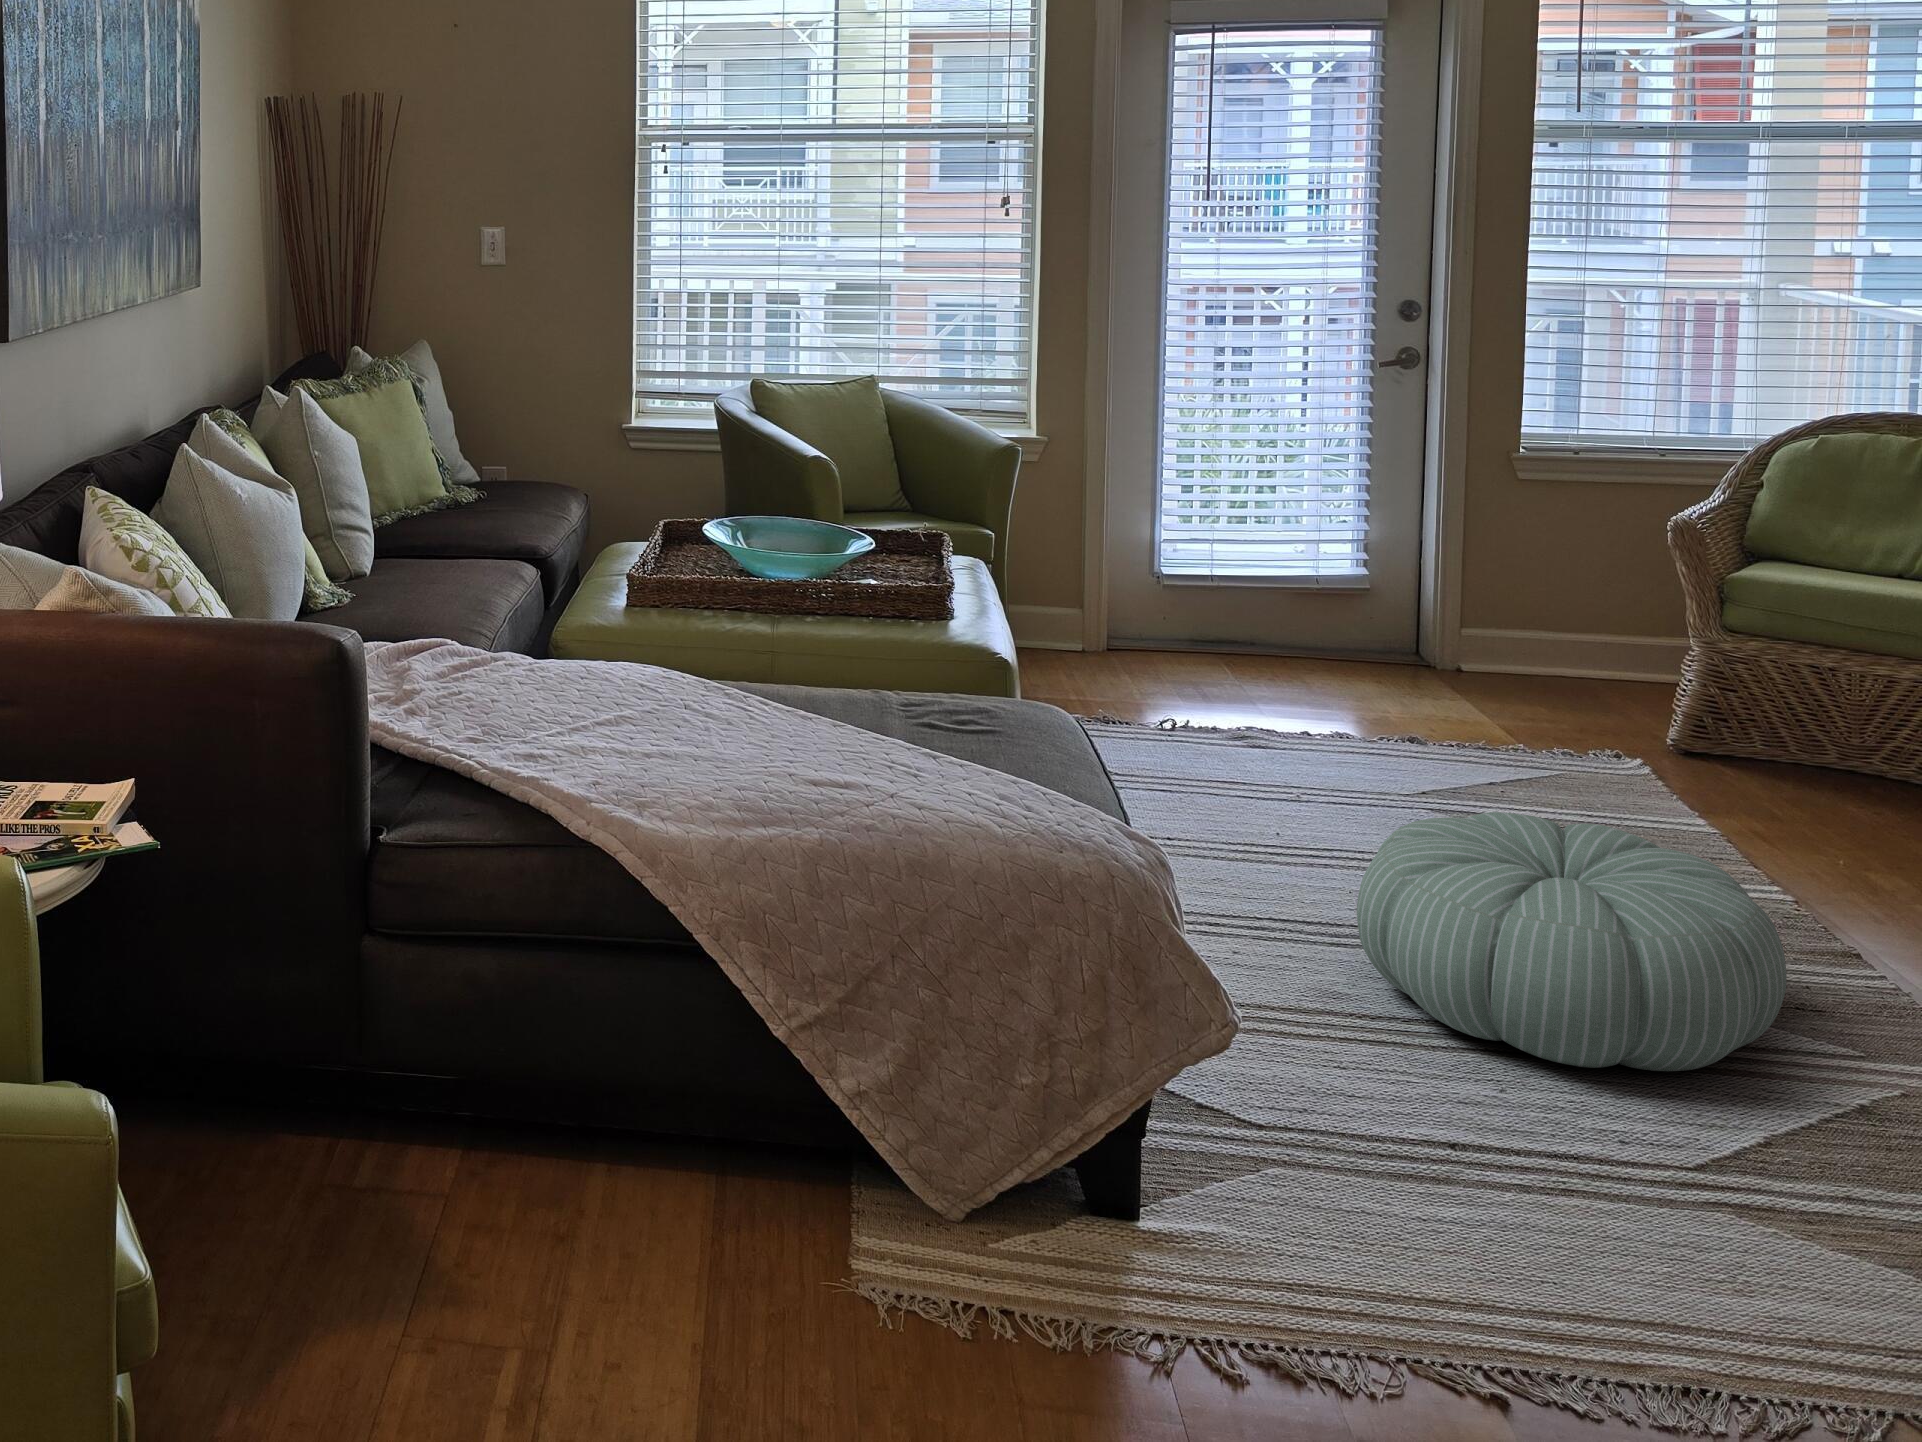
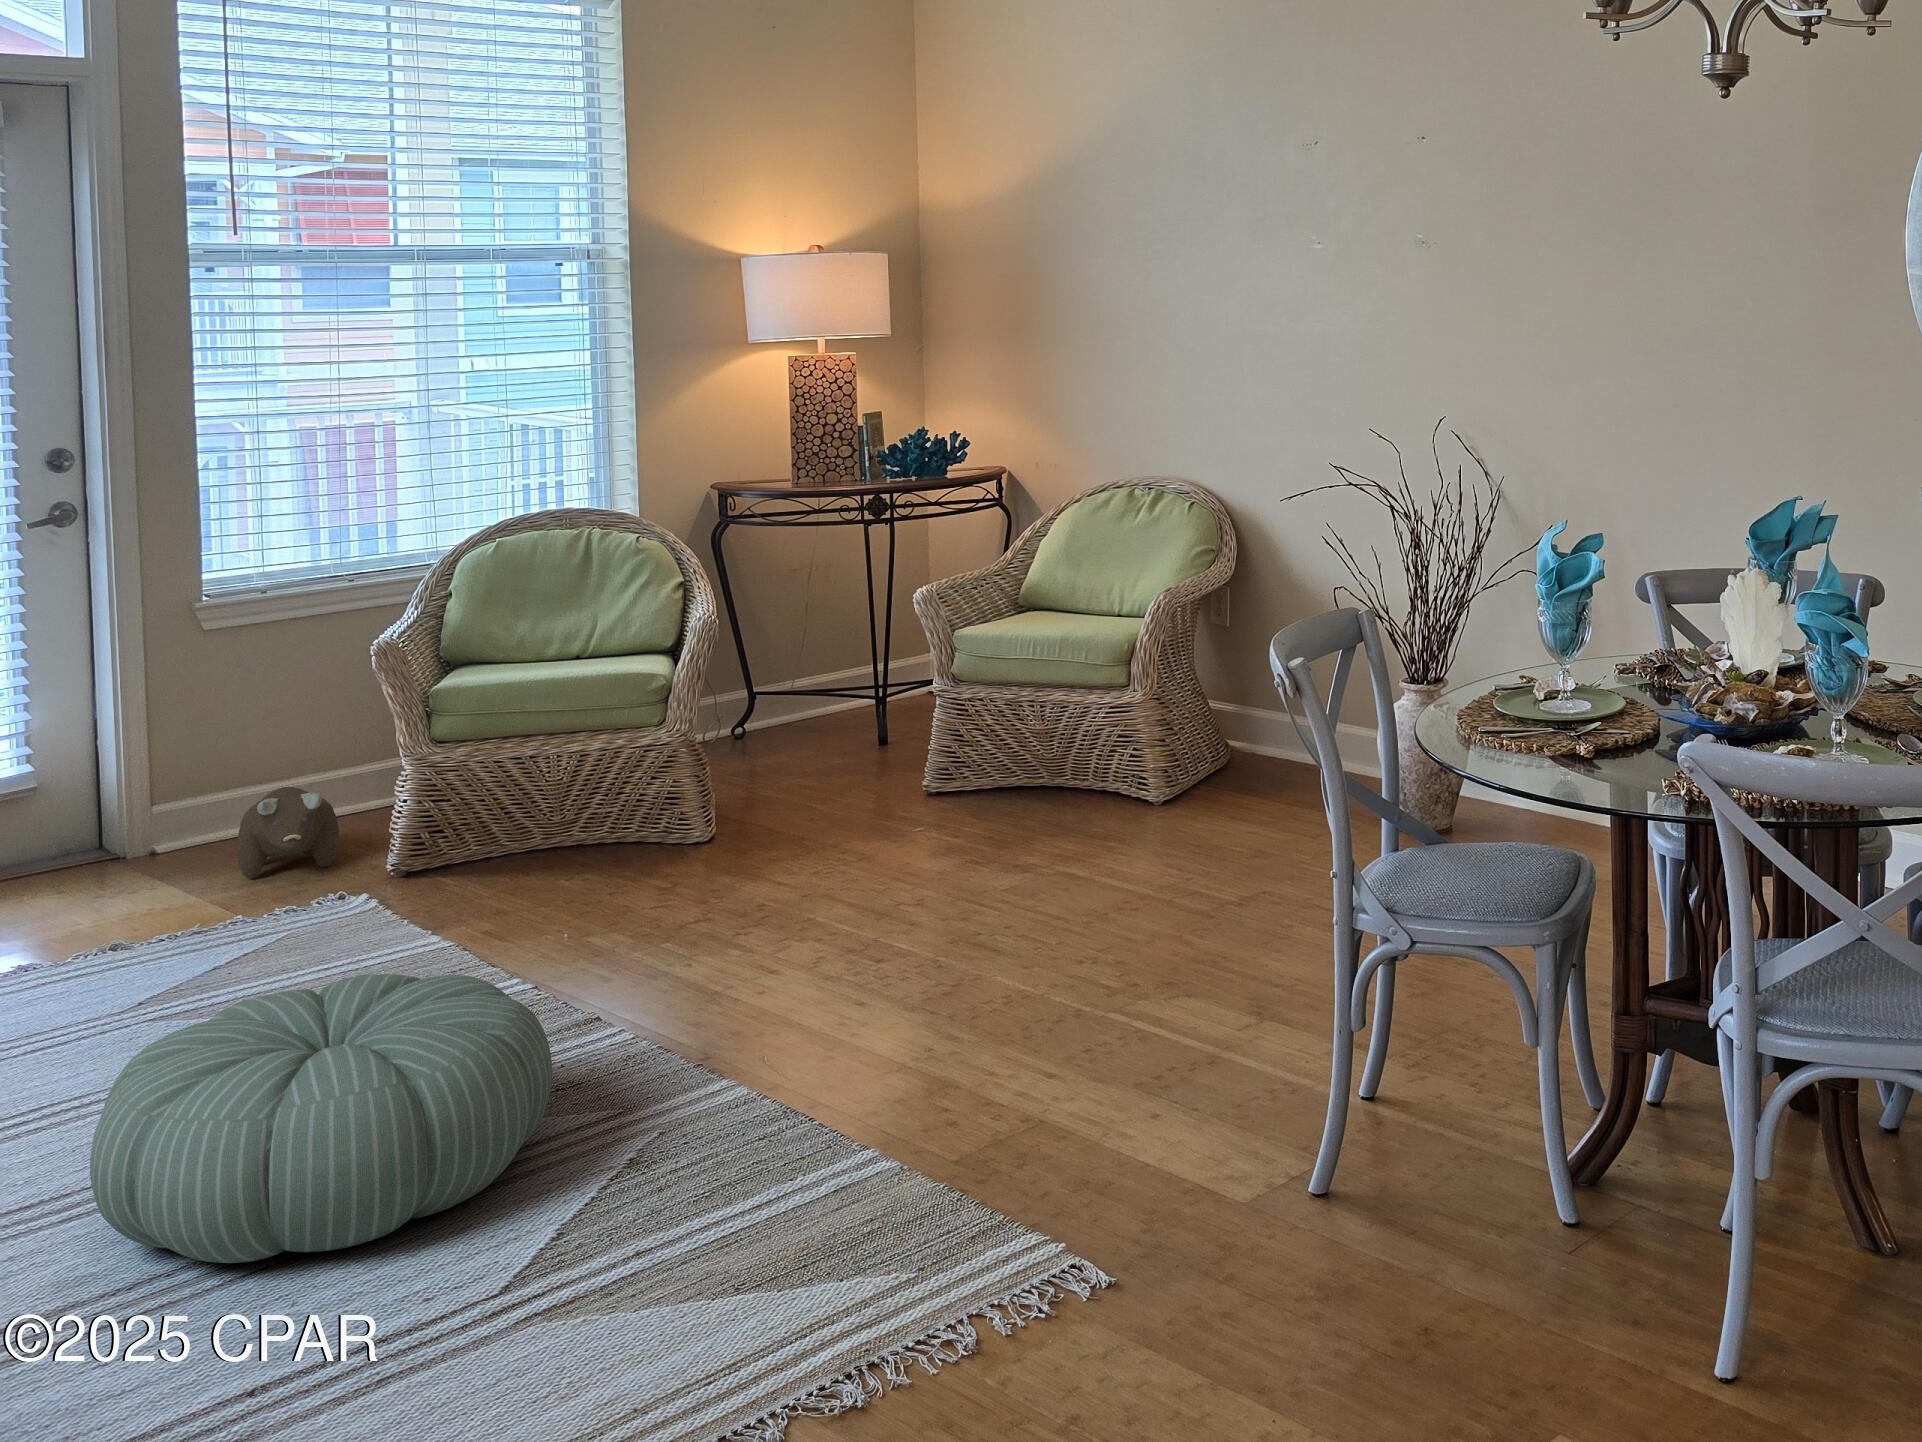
plush toy: none [1527,639,1623,724] -> present [237,787,339,879]

